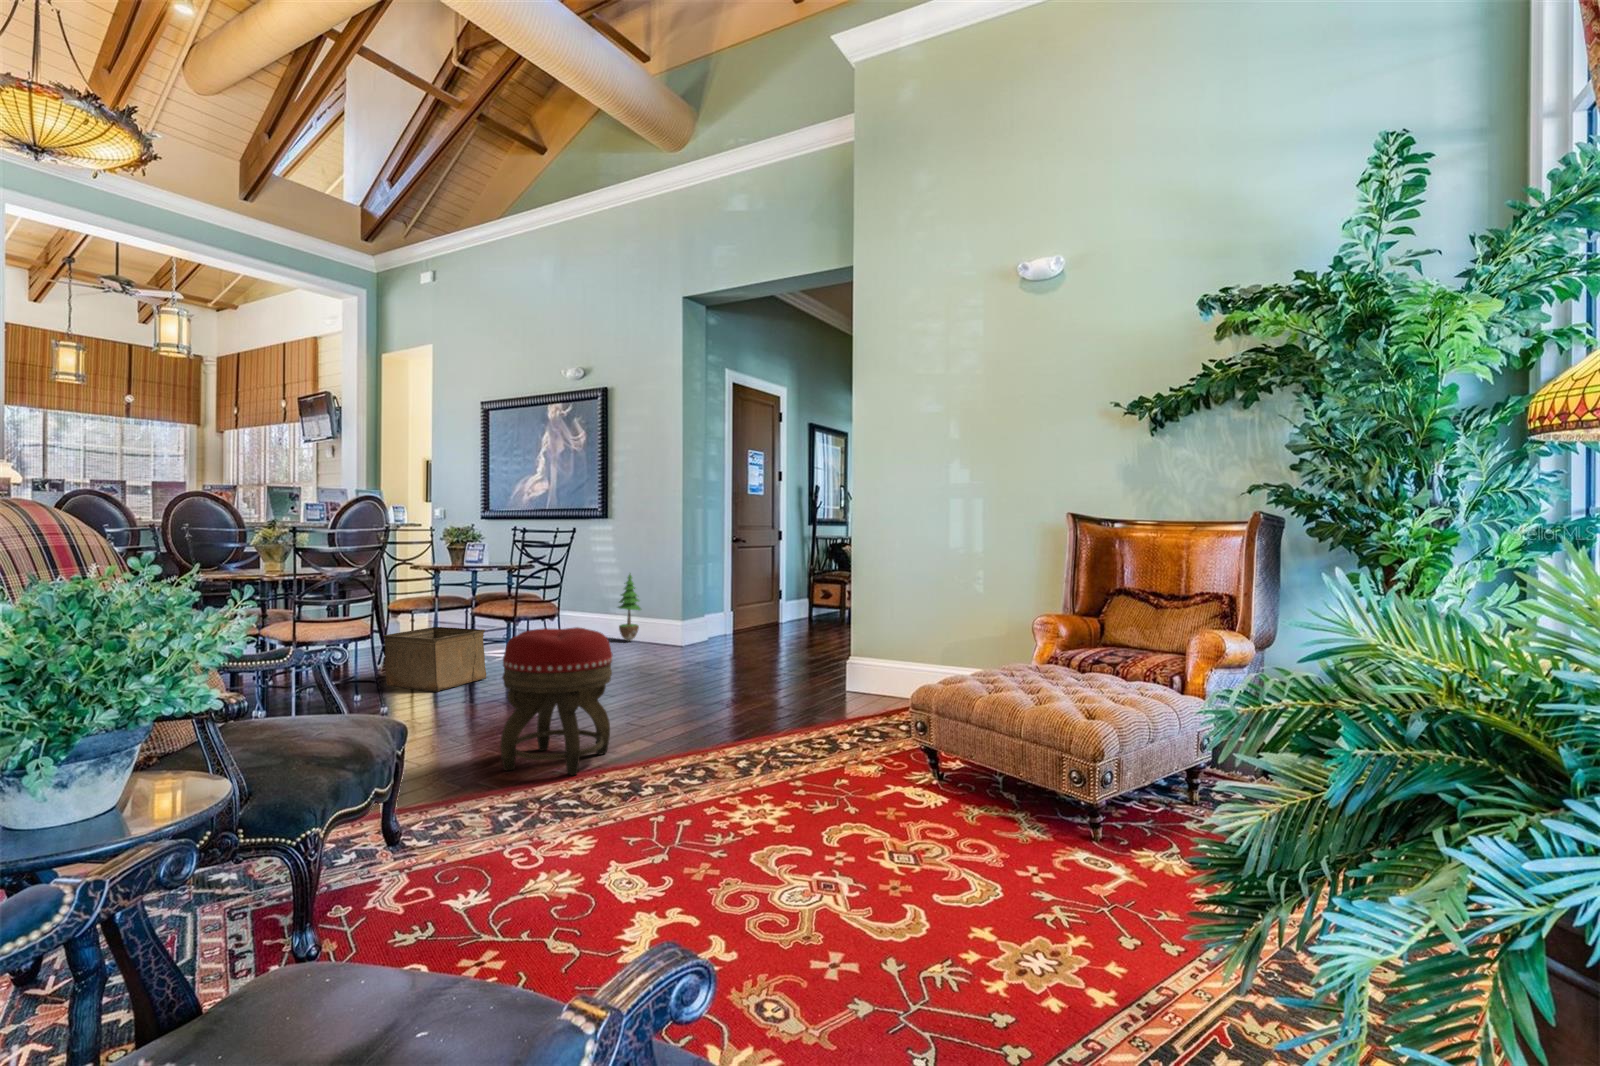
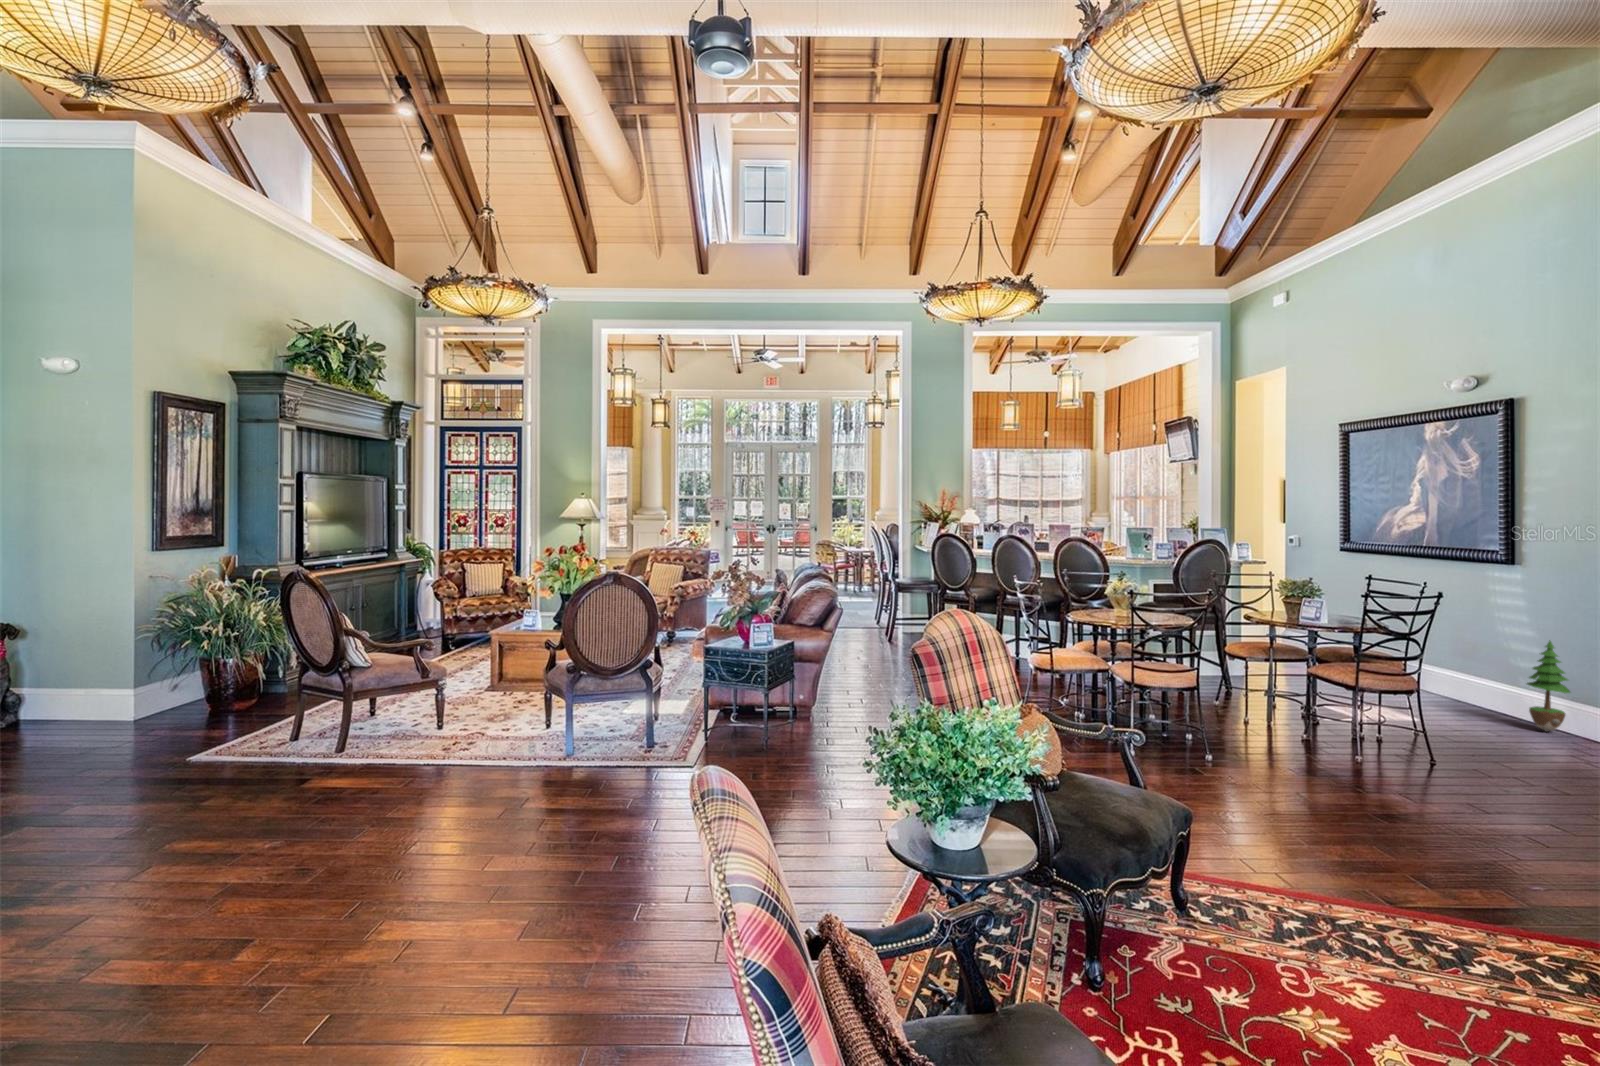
storage bin: present [383,627,486,691] -> none [1213,681,1321,751]
footstool: present [500,627,612,775] -> none [1302,731,1449,909]

